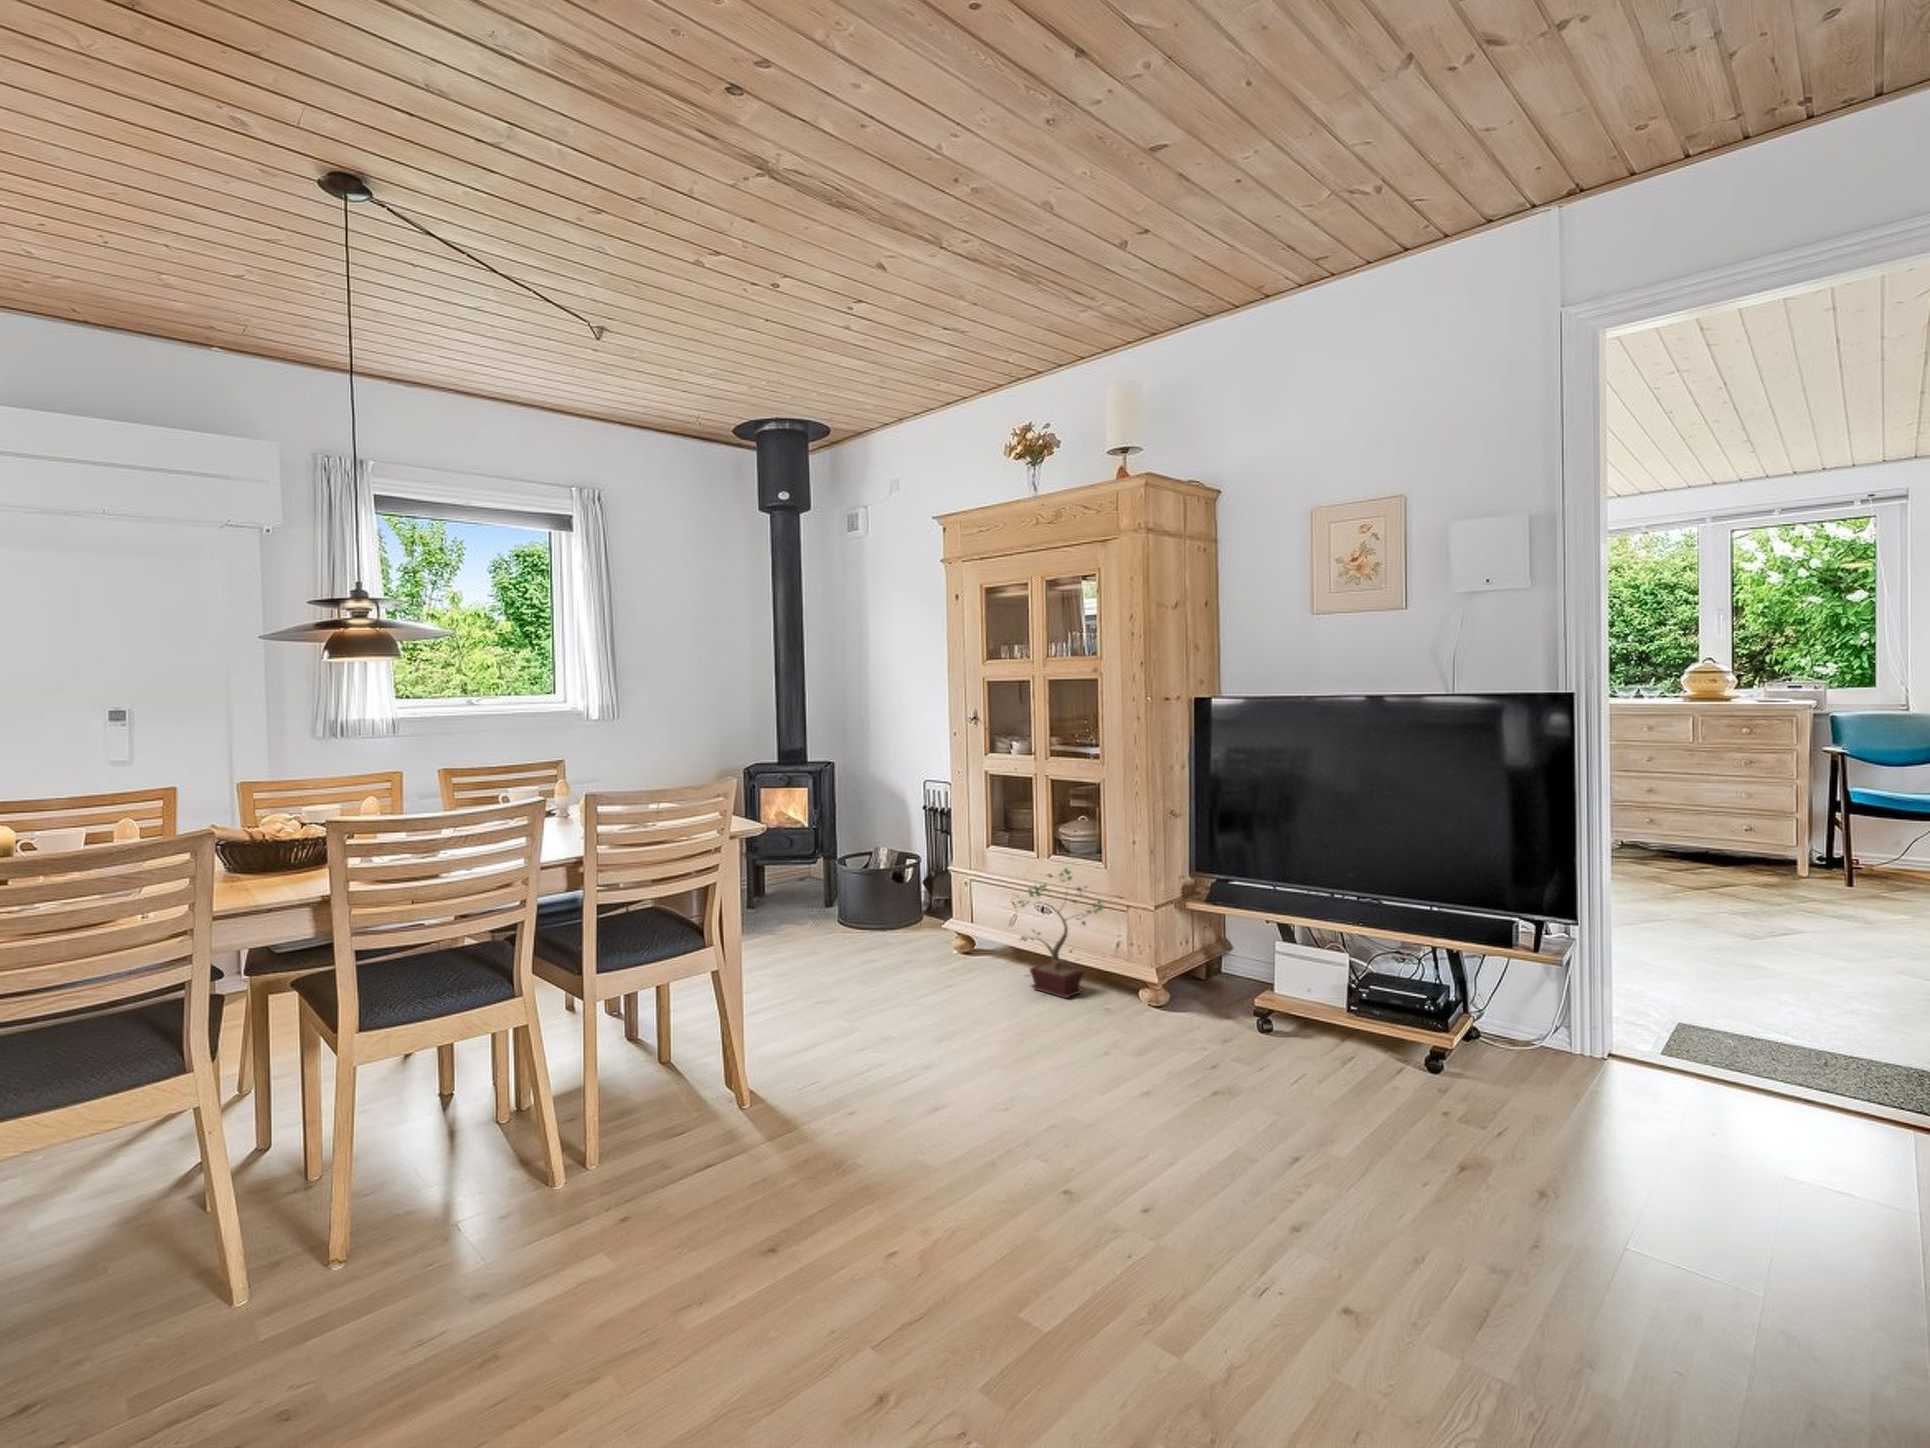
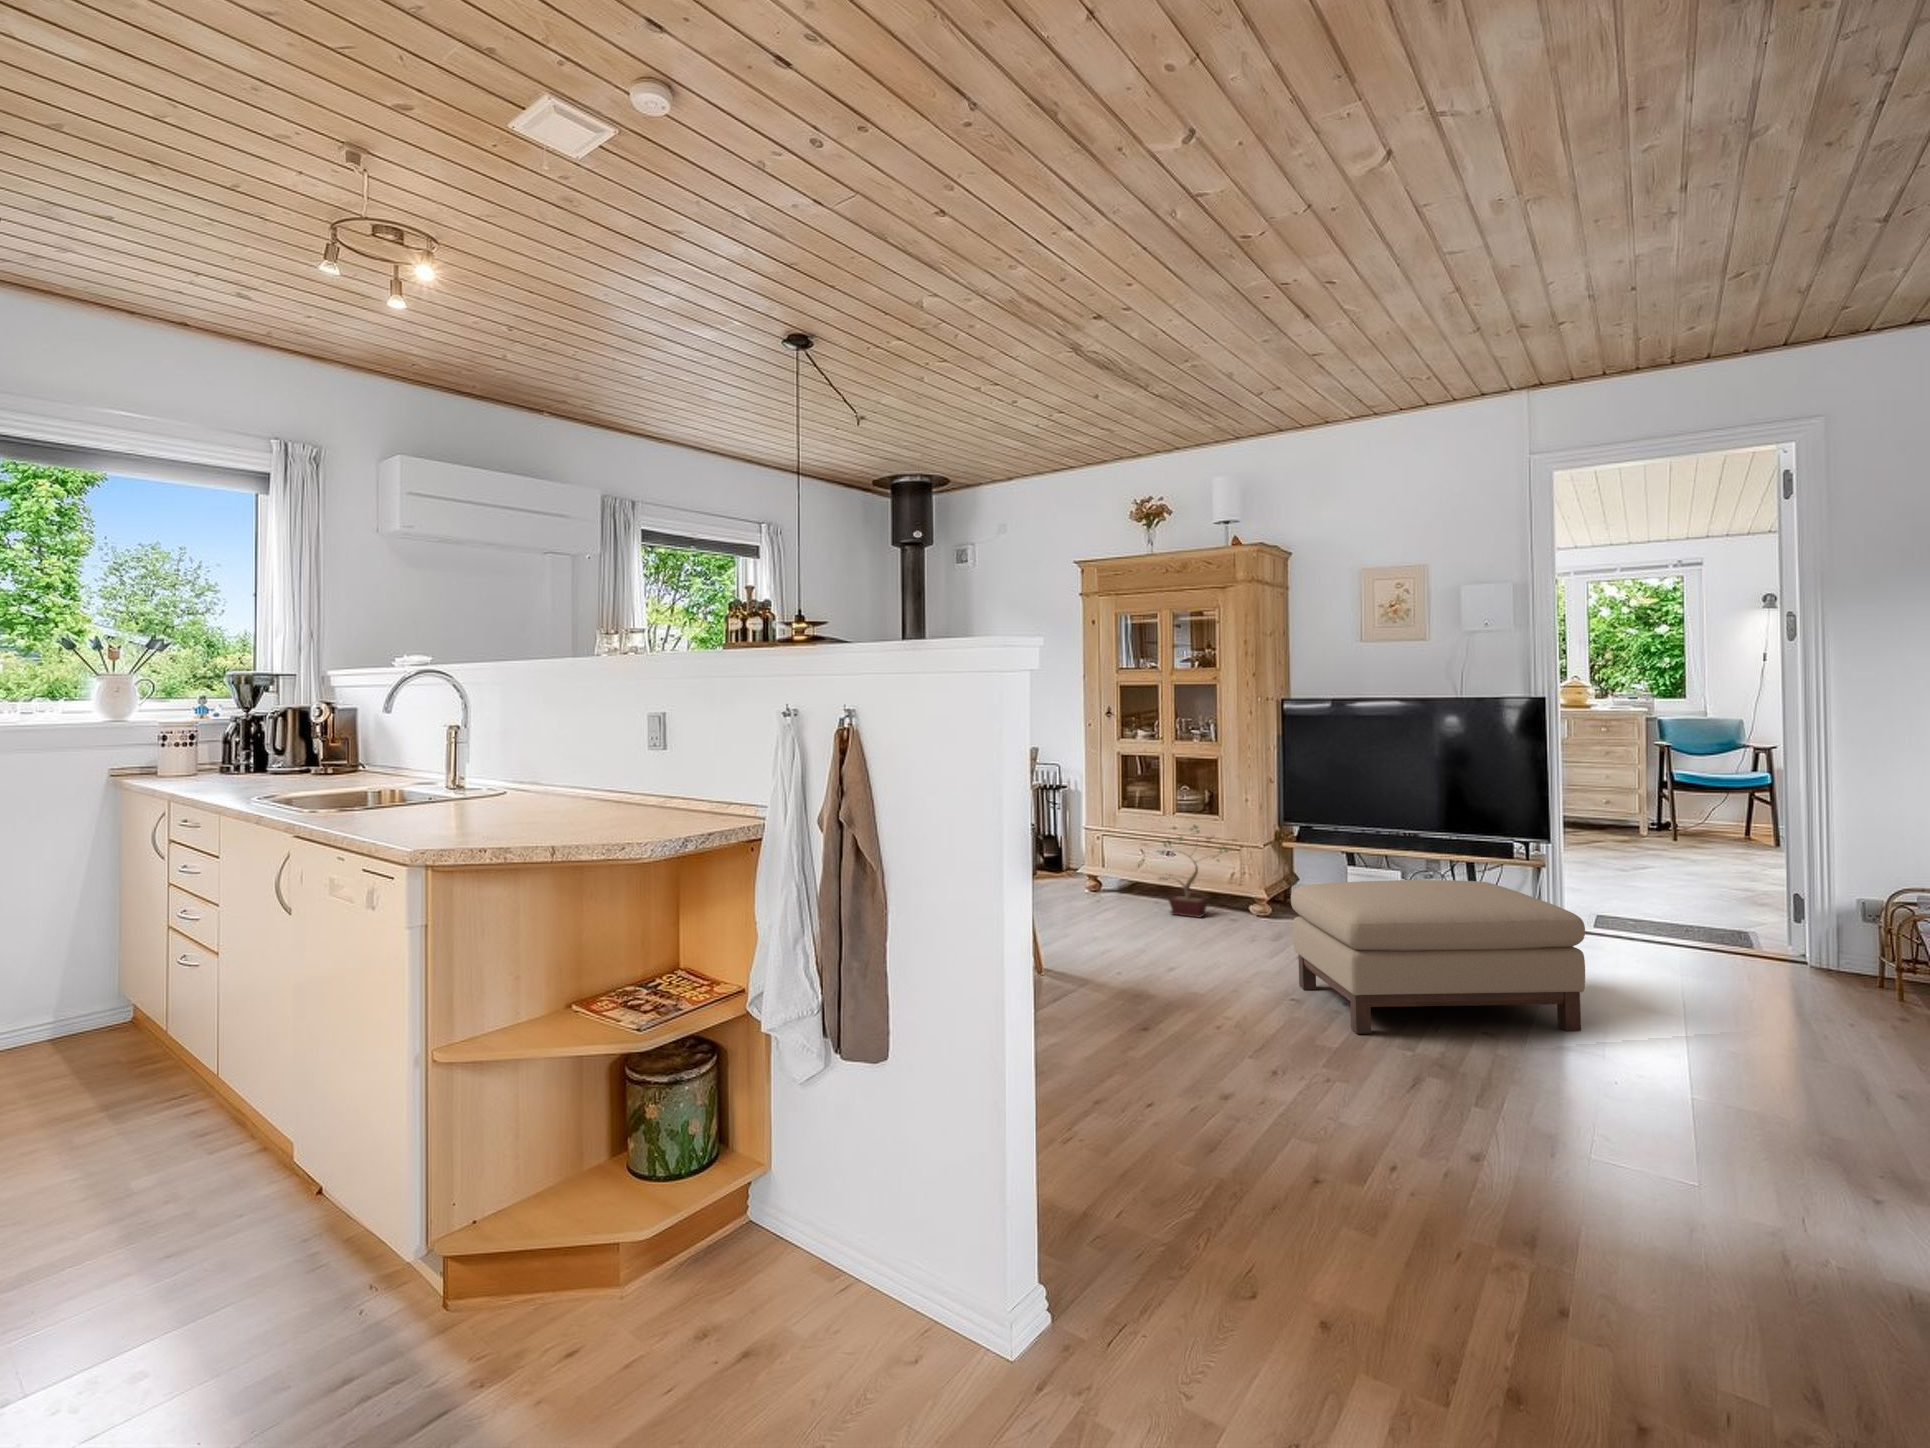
ottoman: none [1052,1011,1527,1381] -> present [1291,880,1585,1034]

